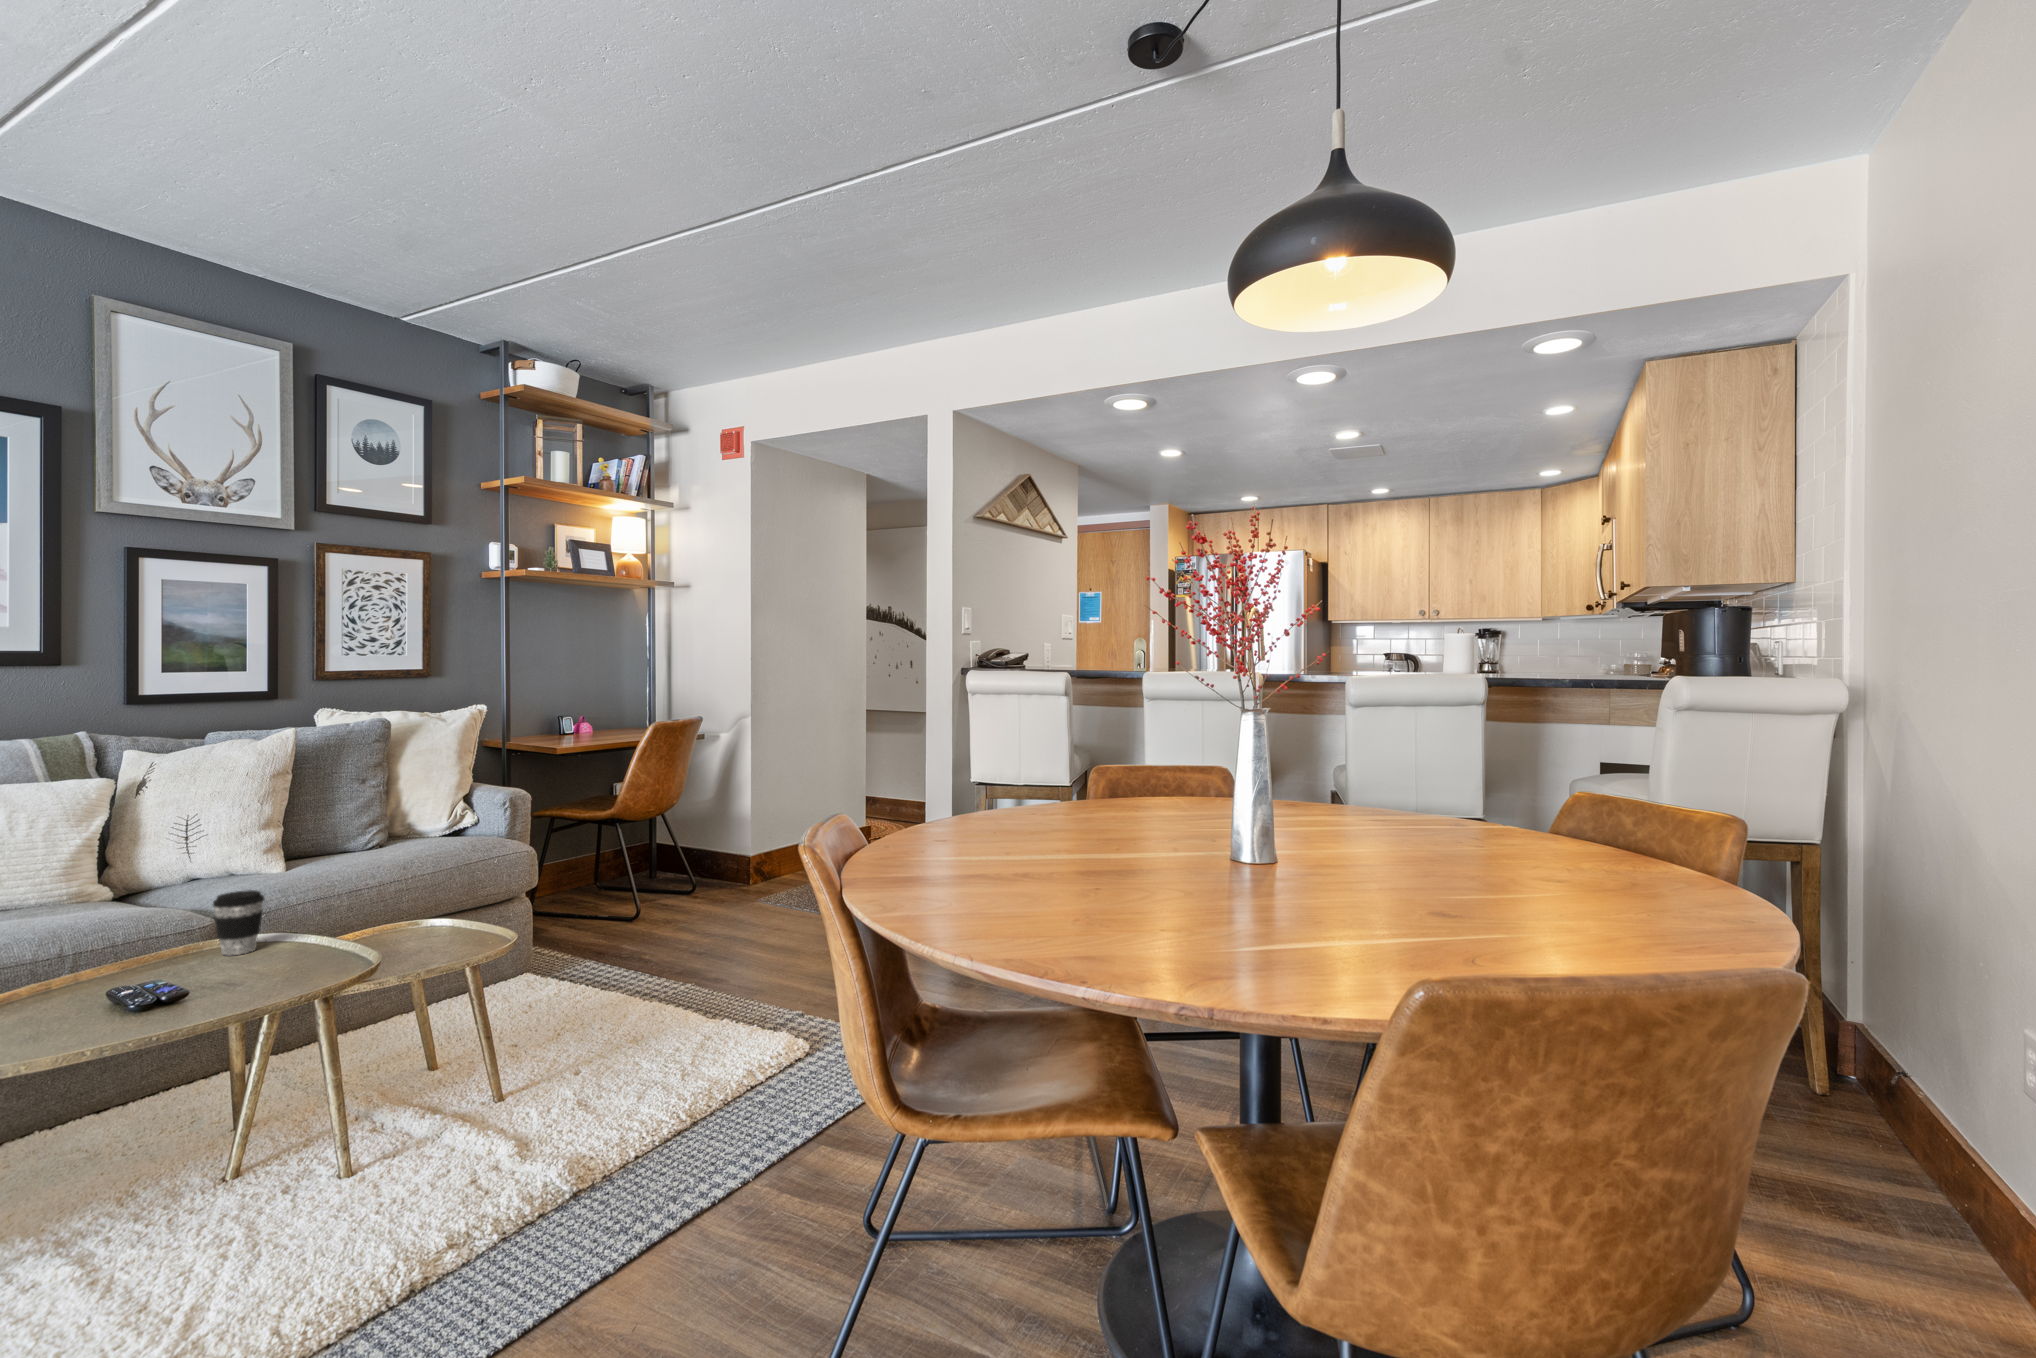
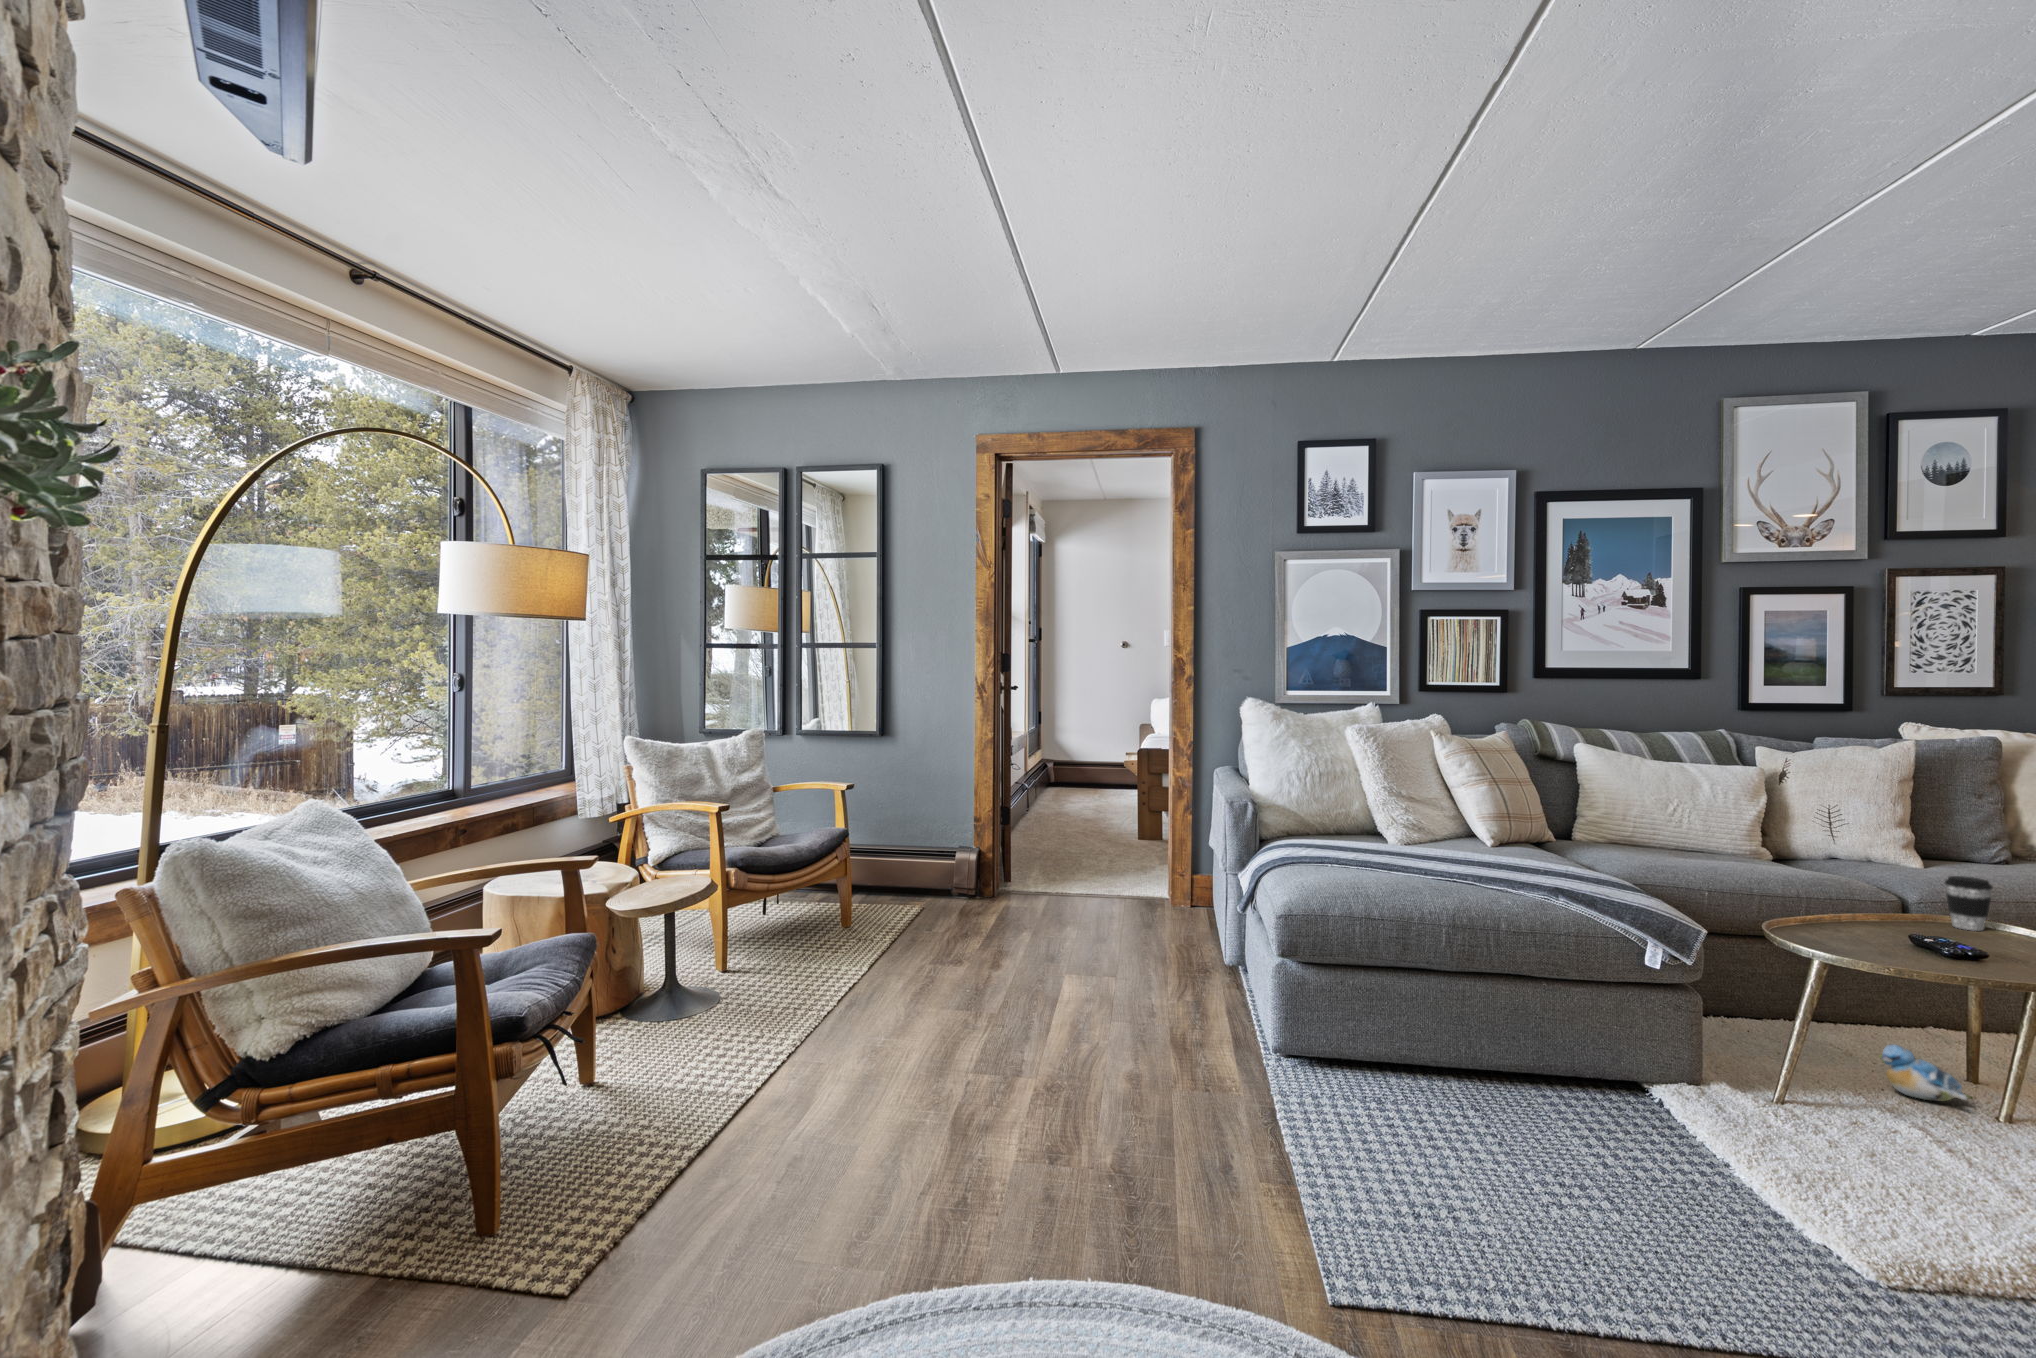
plush toy: none [60,1144,183,1207] -> present [1880,1044,1972,1101]

